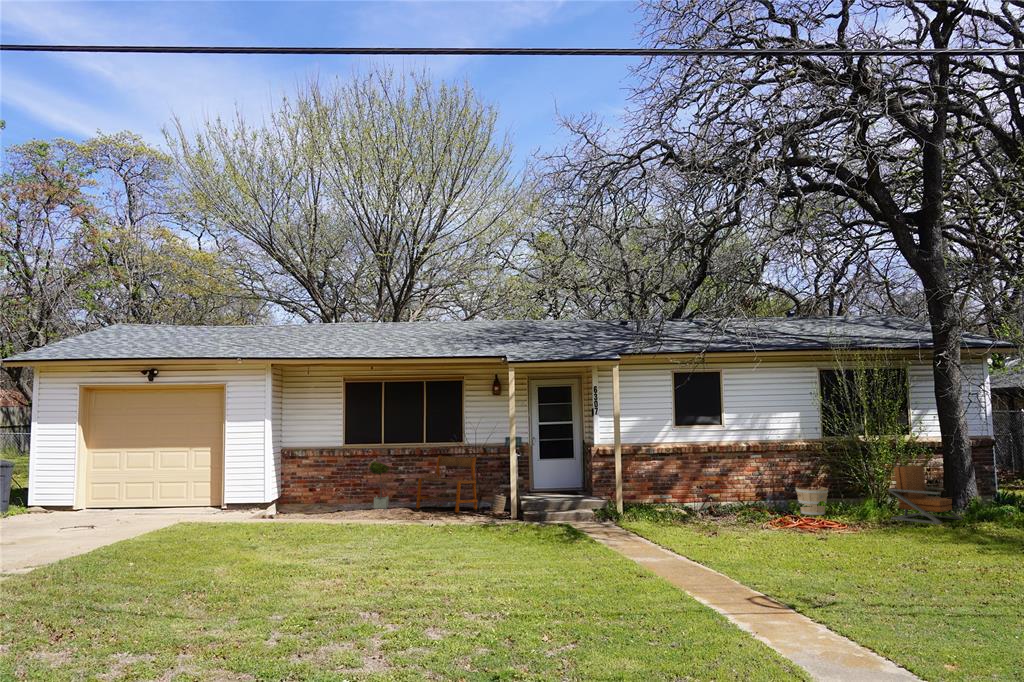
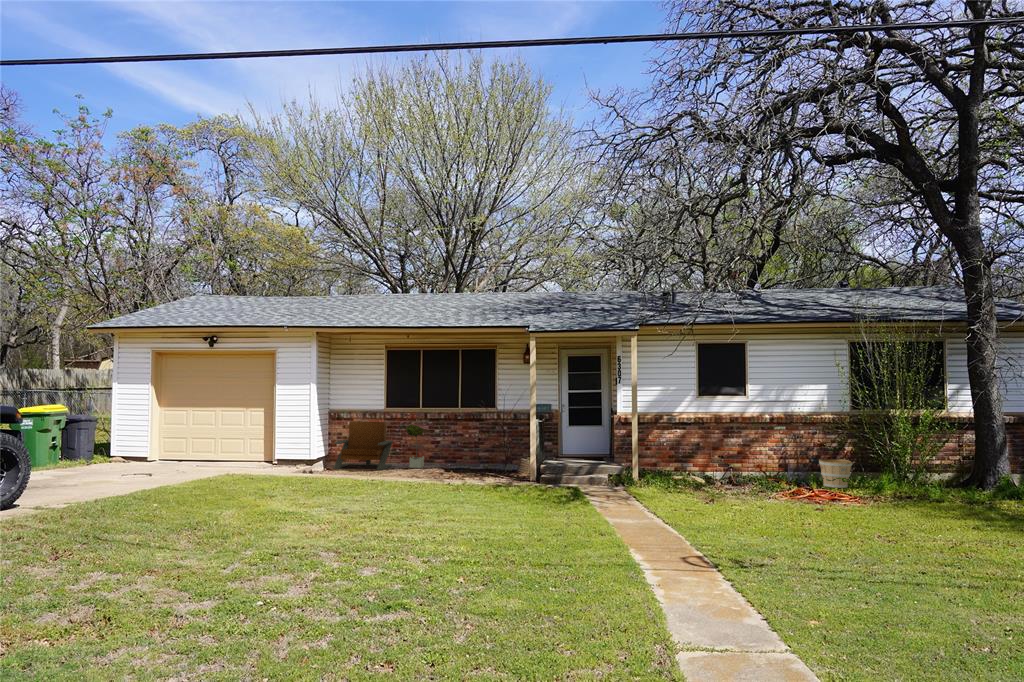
bench: present [416,456,478,512] -> none [449,420,505,474]
lounge chair: present [888,466,963,524] -> present [334,421,393,470]

